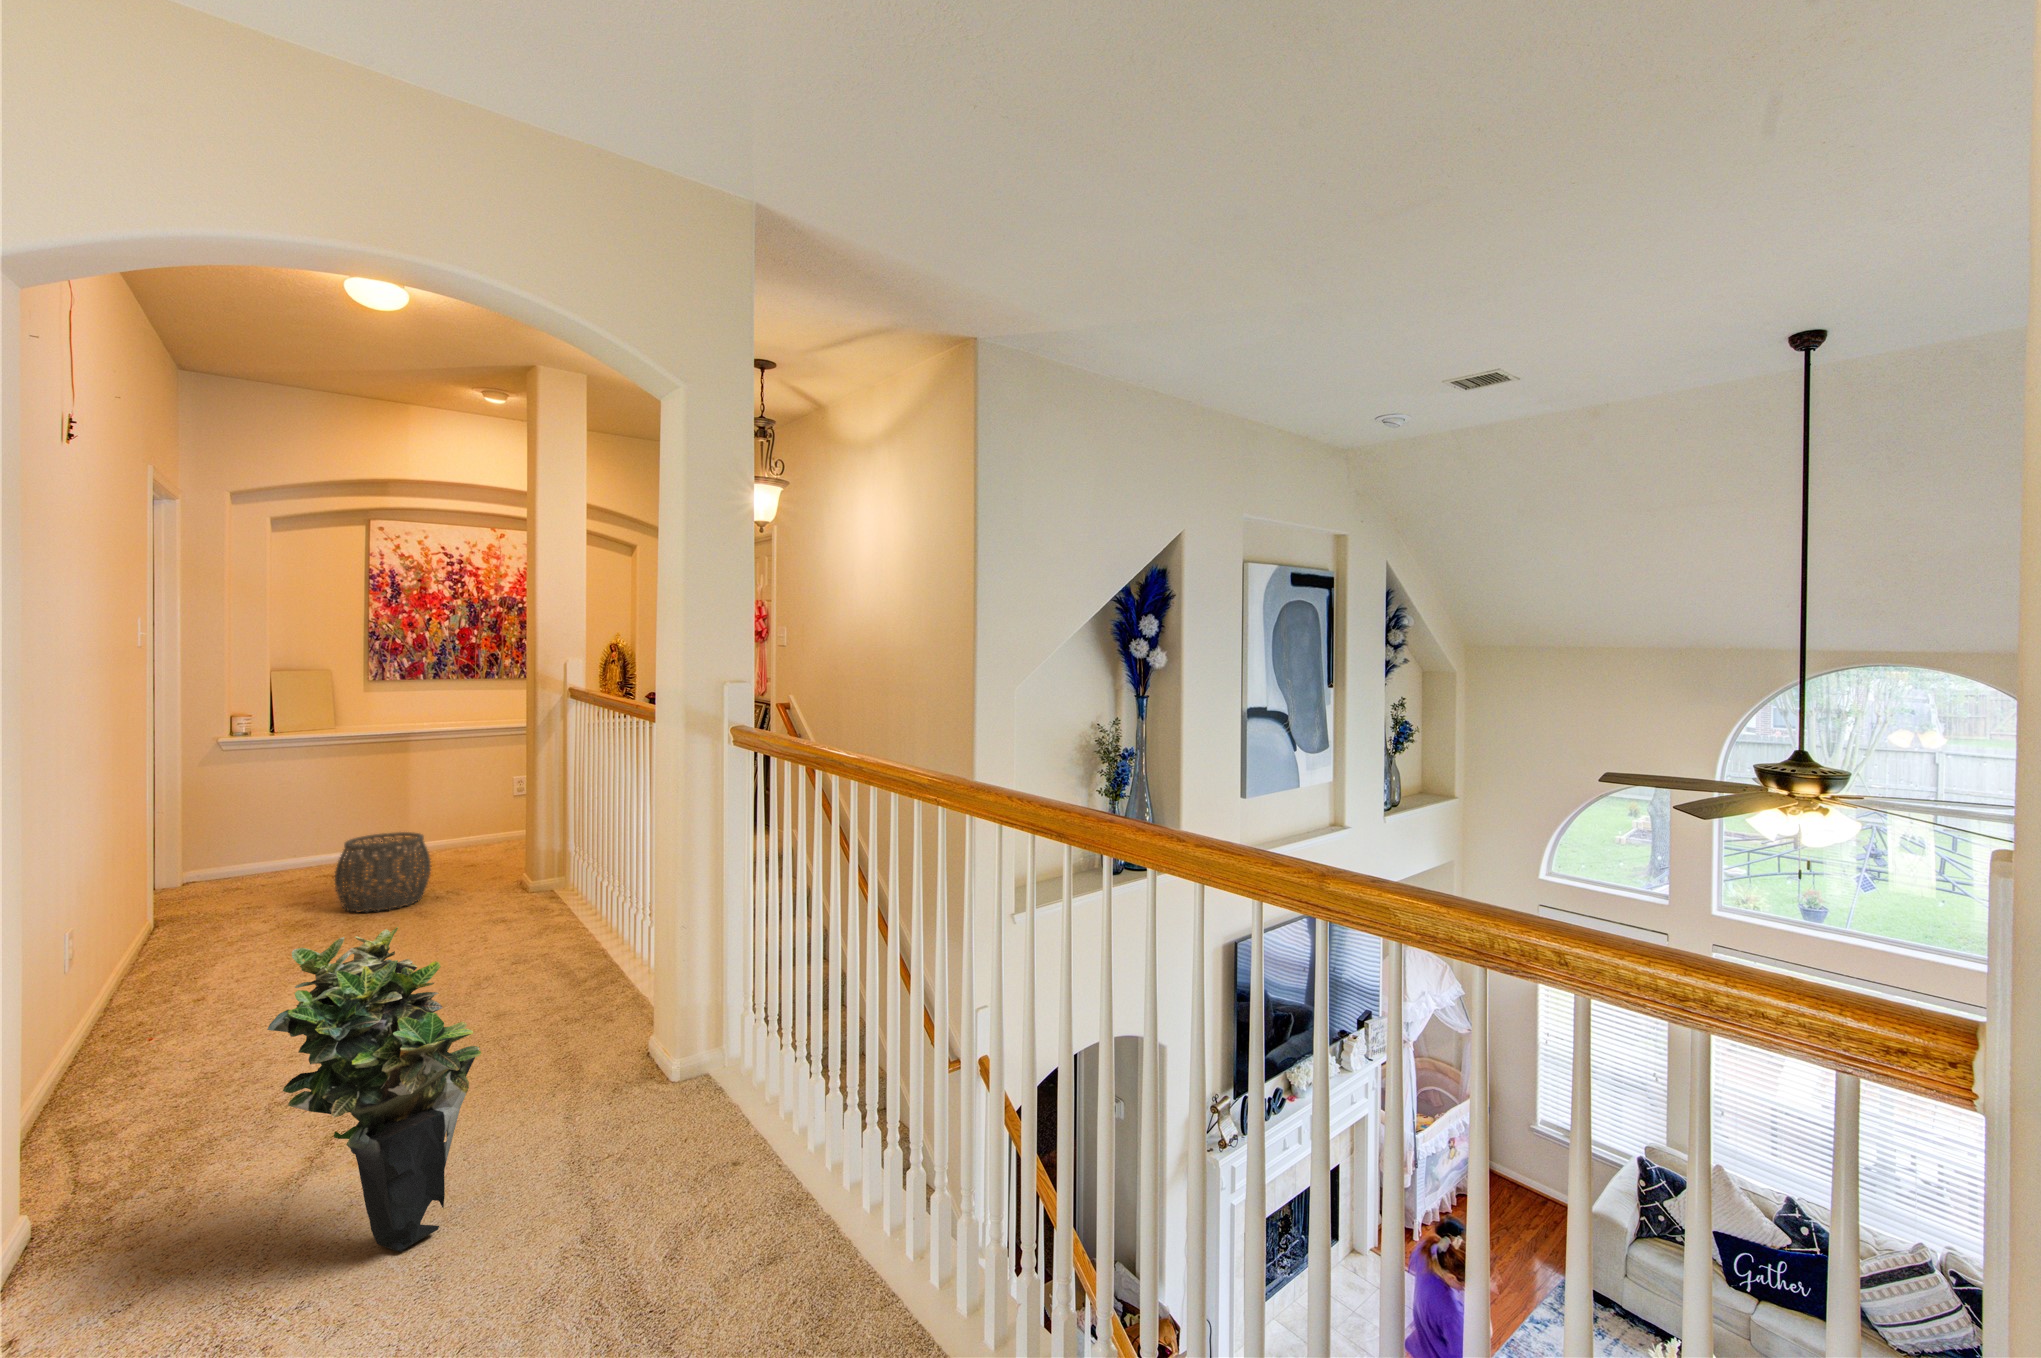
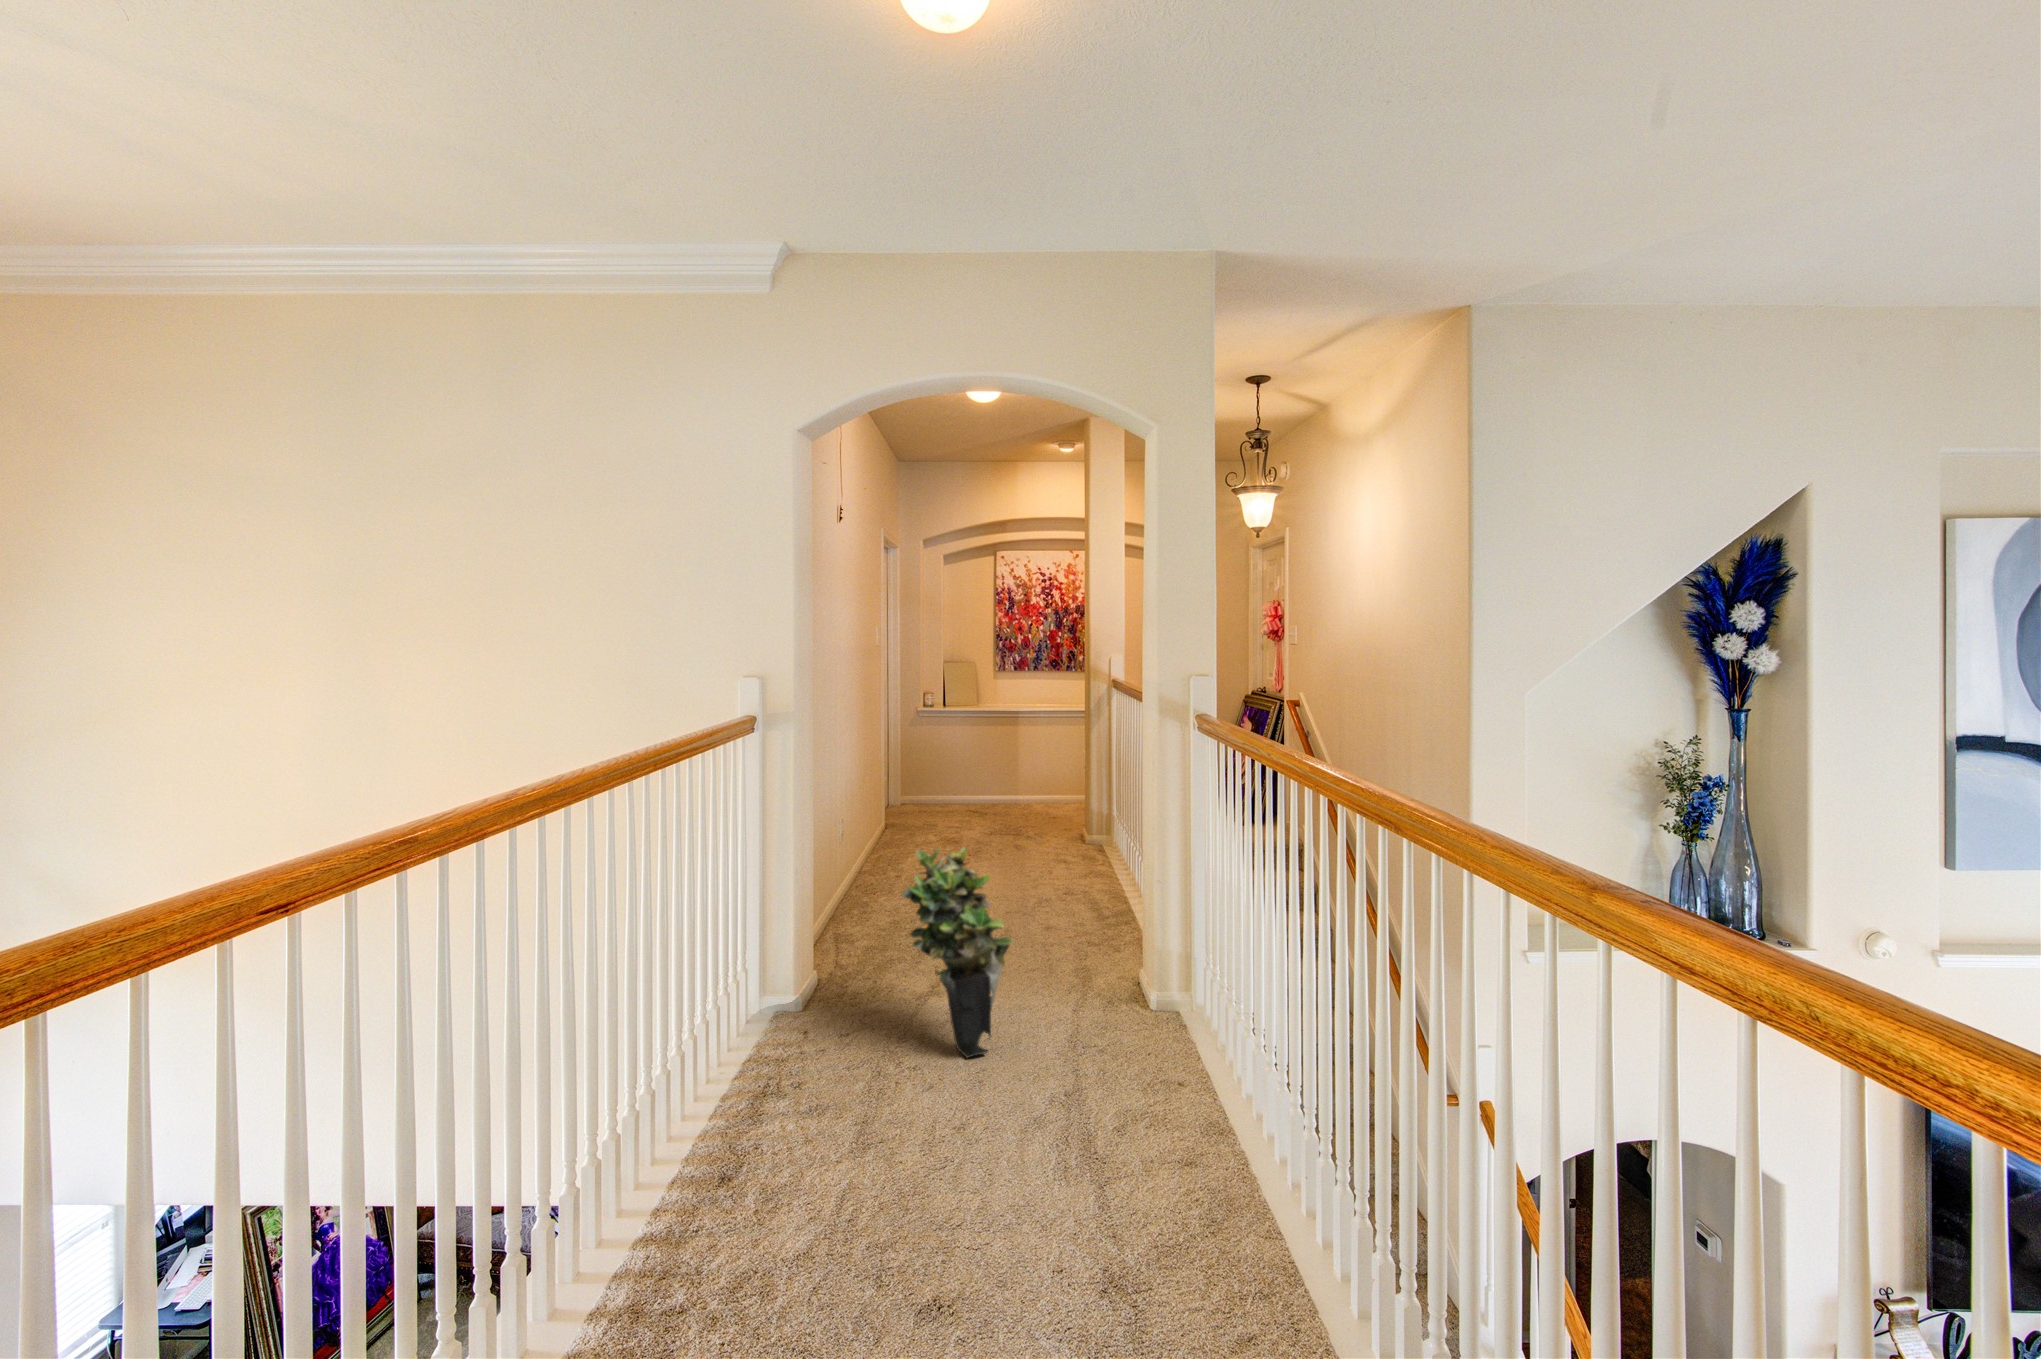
woven basket: present [334,832,431,912] -> none [972,782,1027,837]

